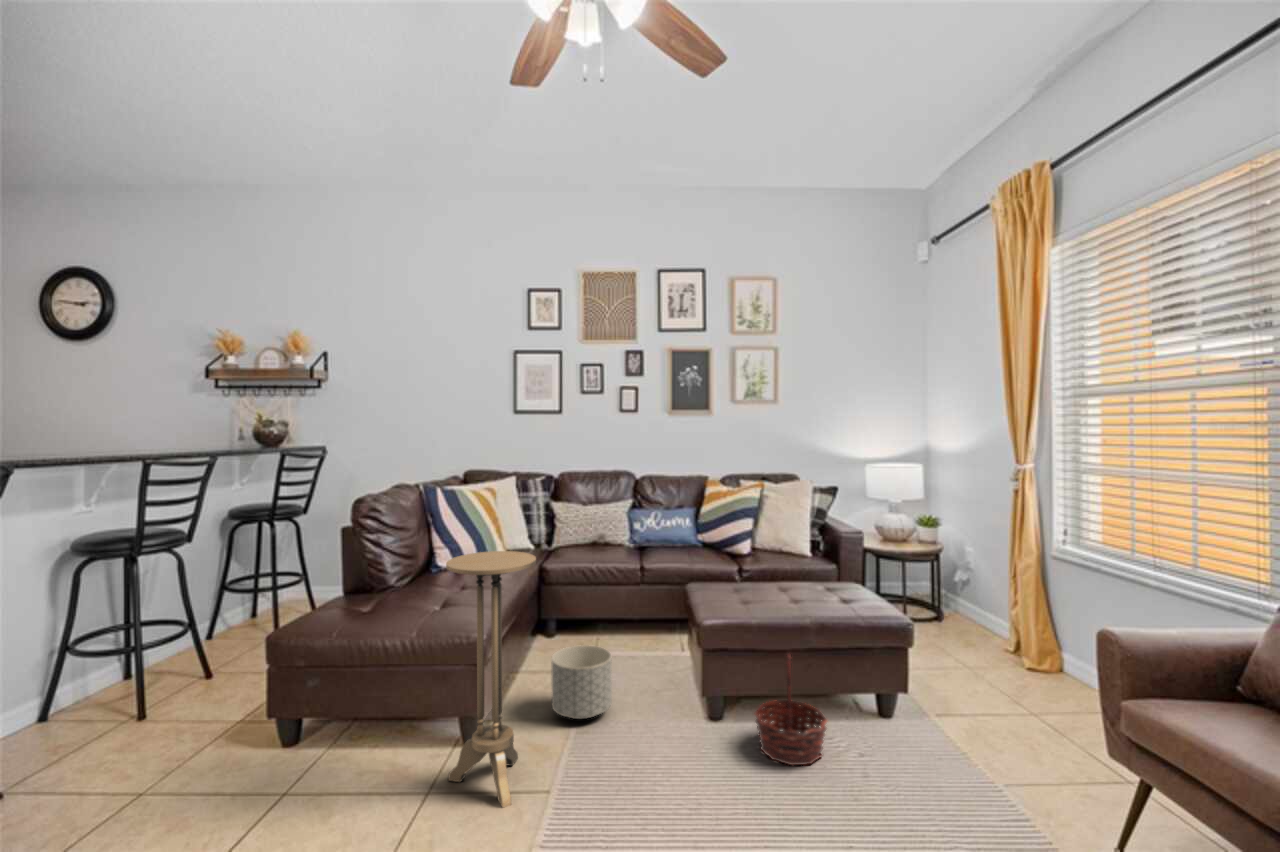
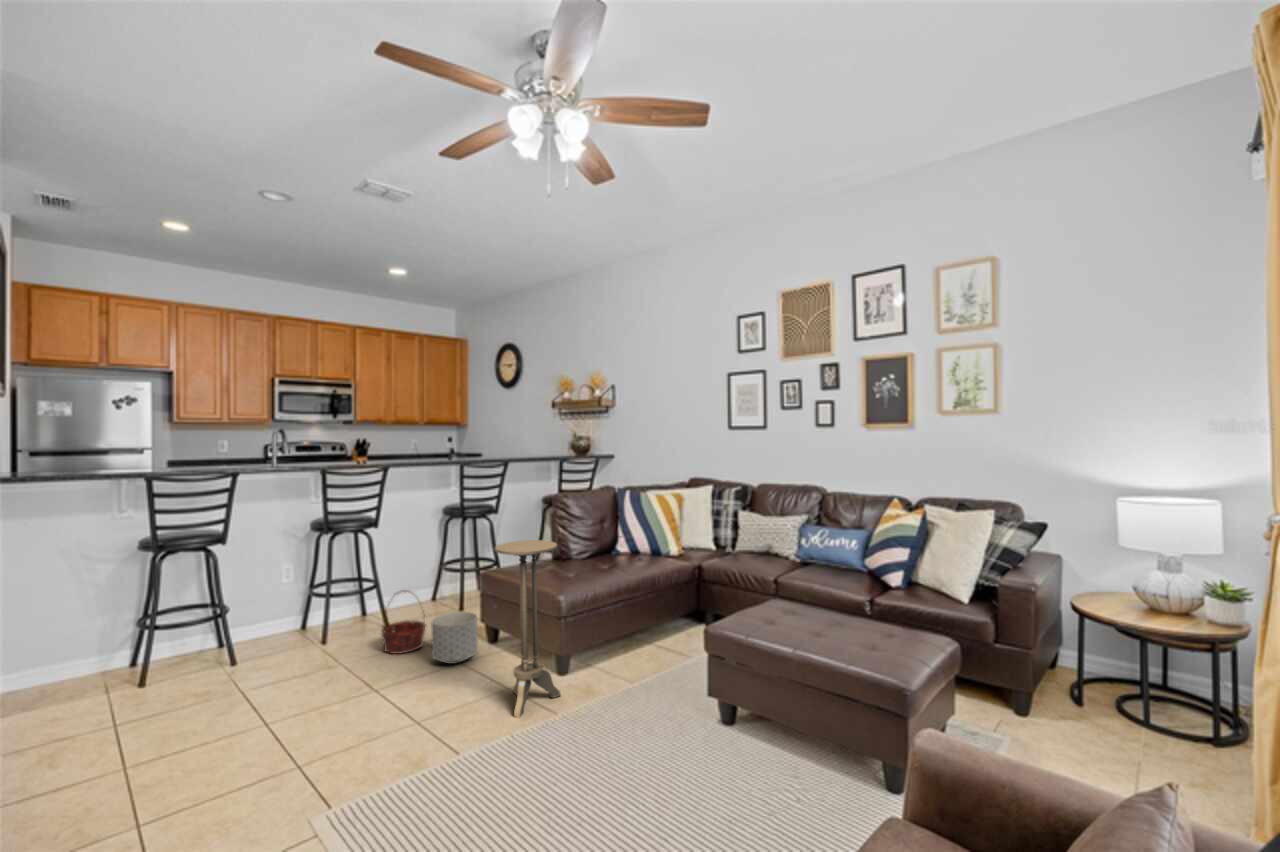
planter: present [552,645,612,719] -> present [431,612,478,664]
basket: present [755,654,827,765] -> present [381,593,426,654]

